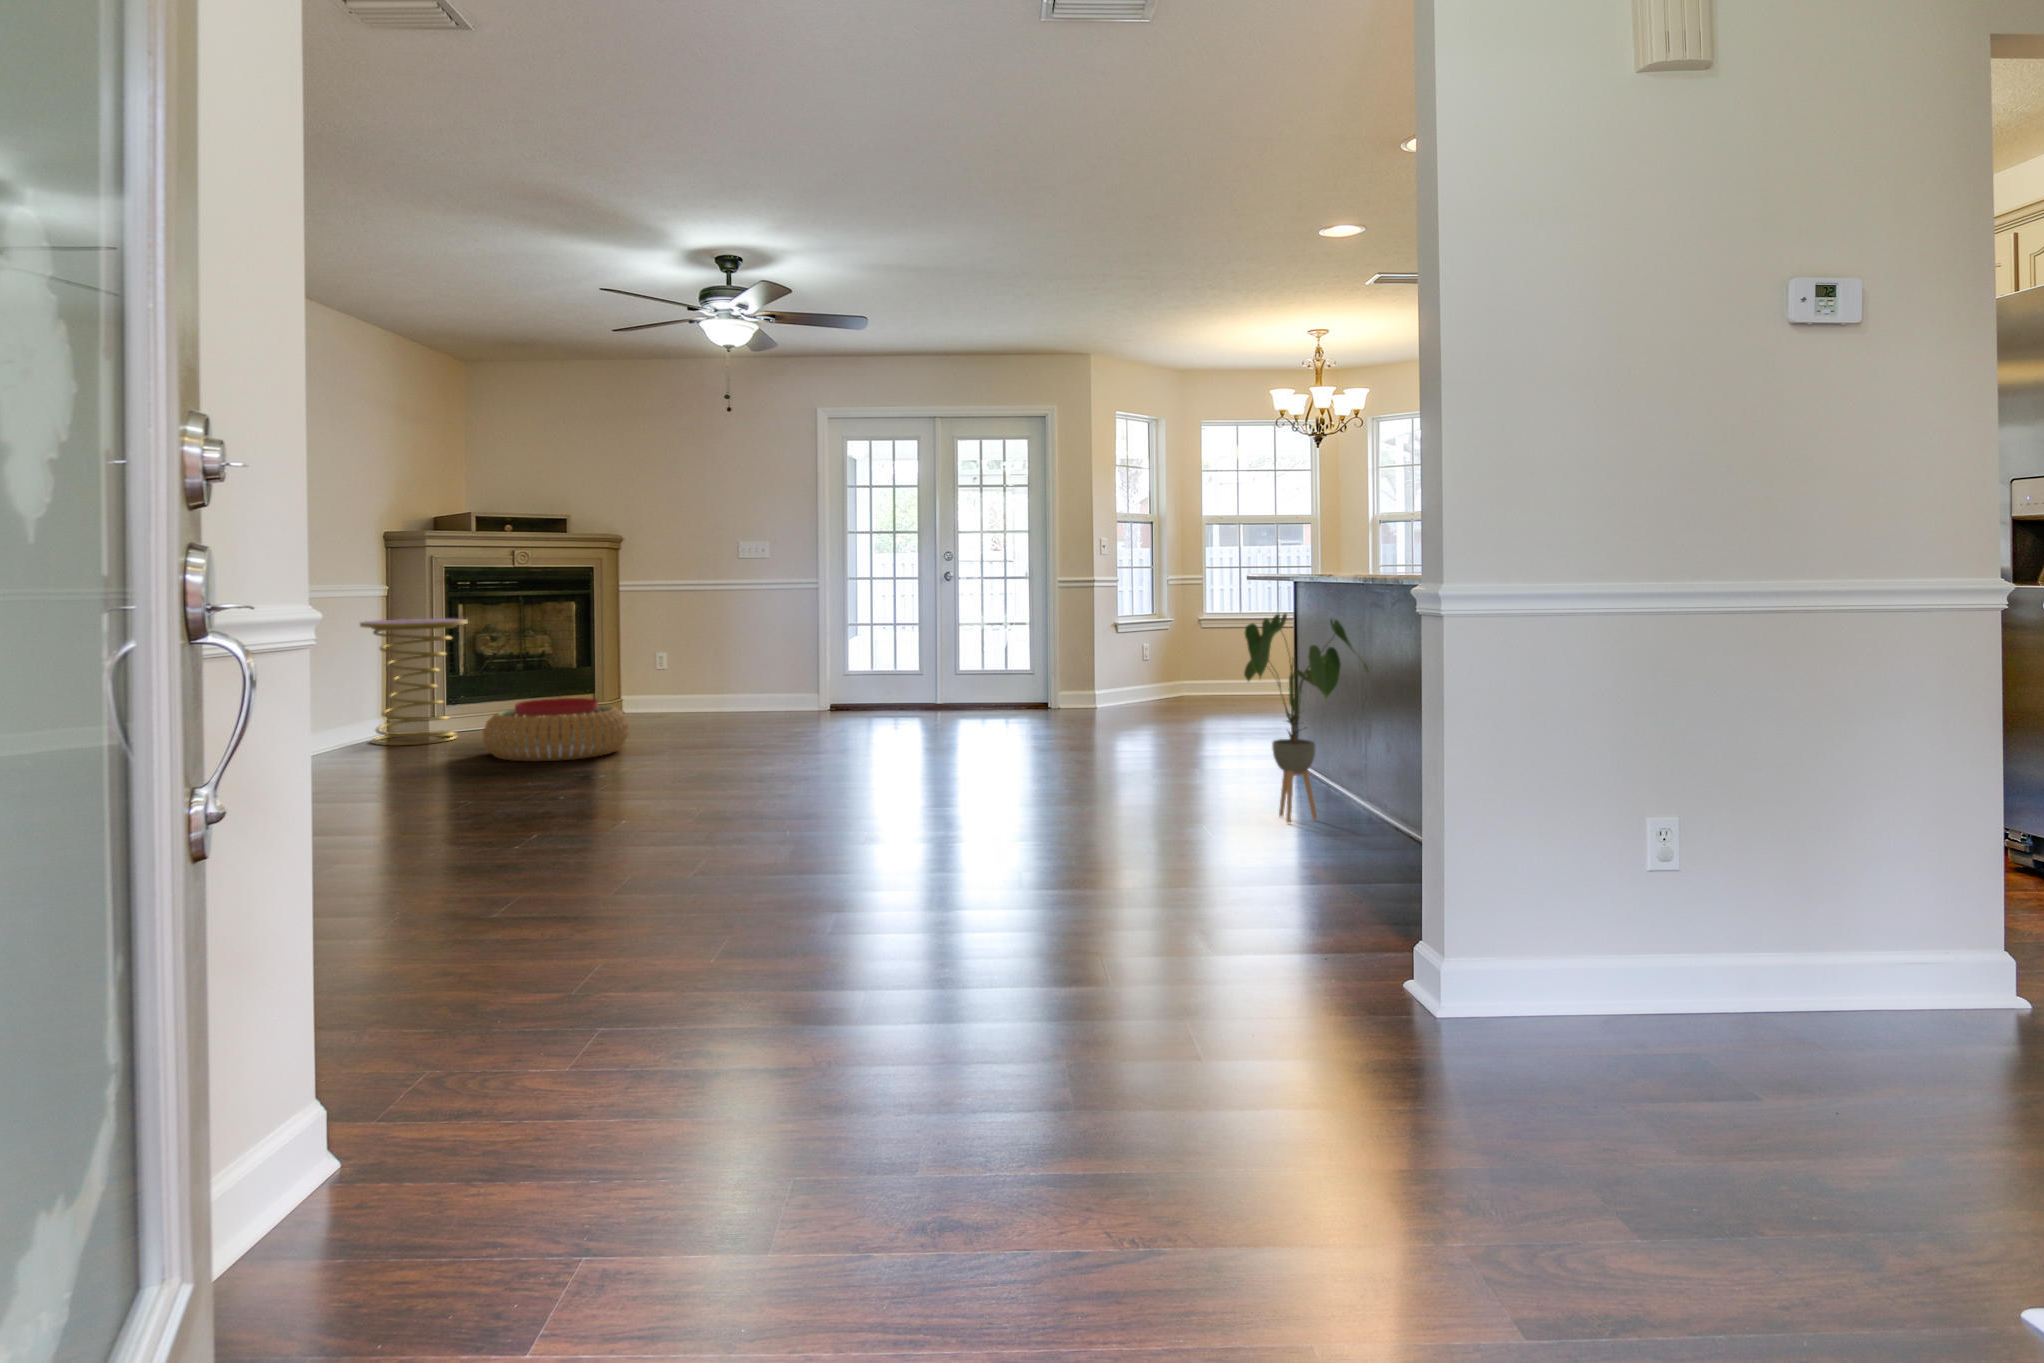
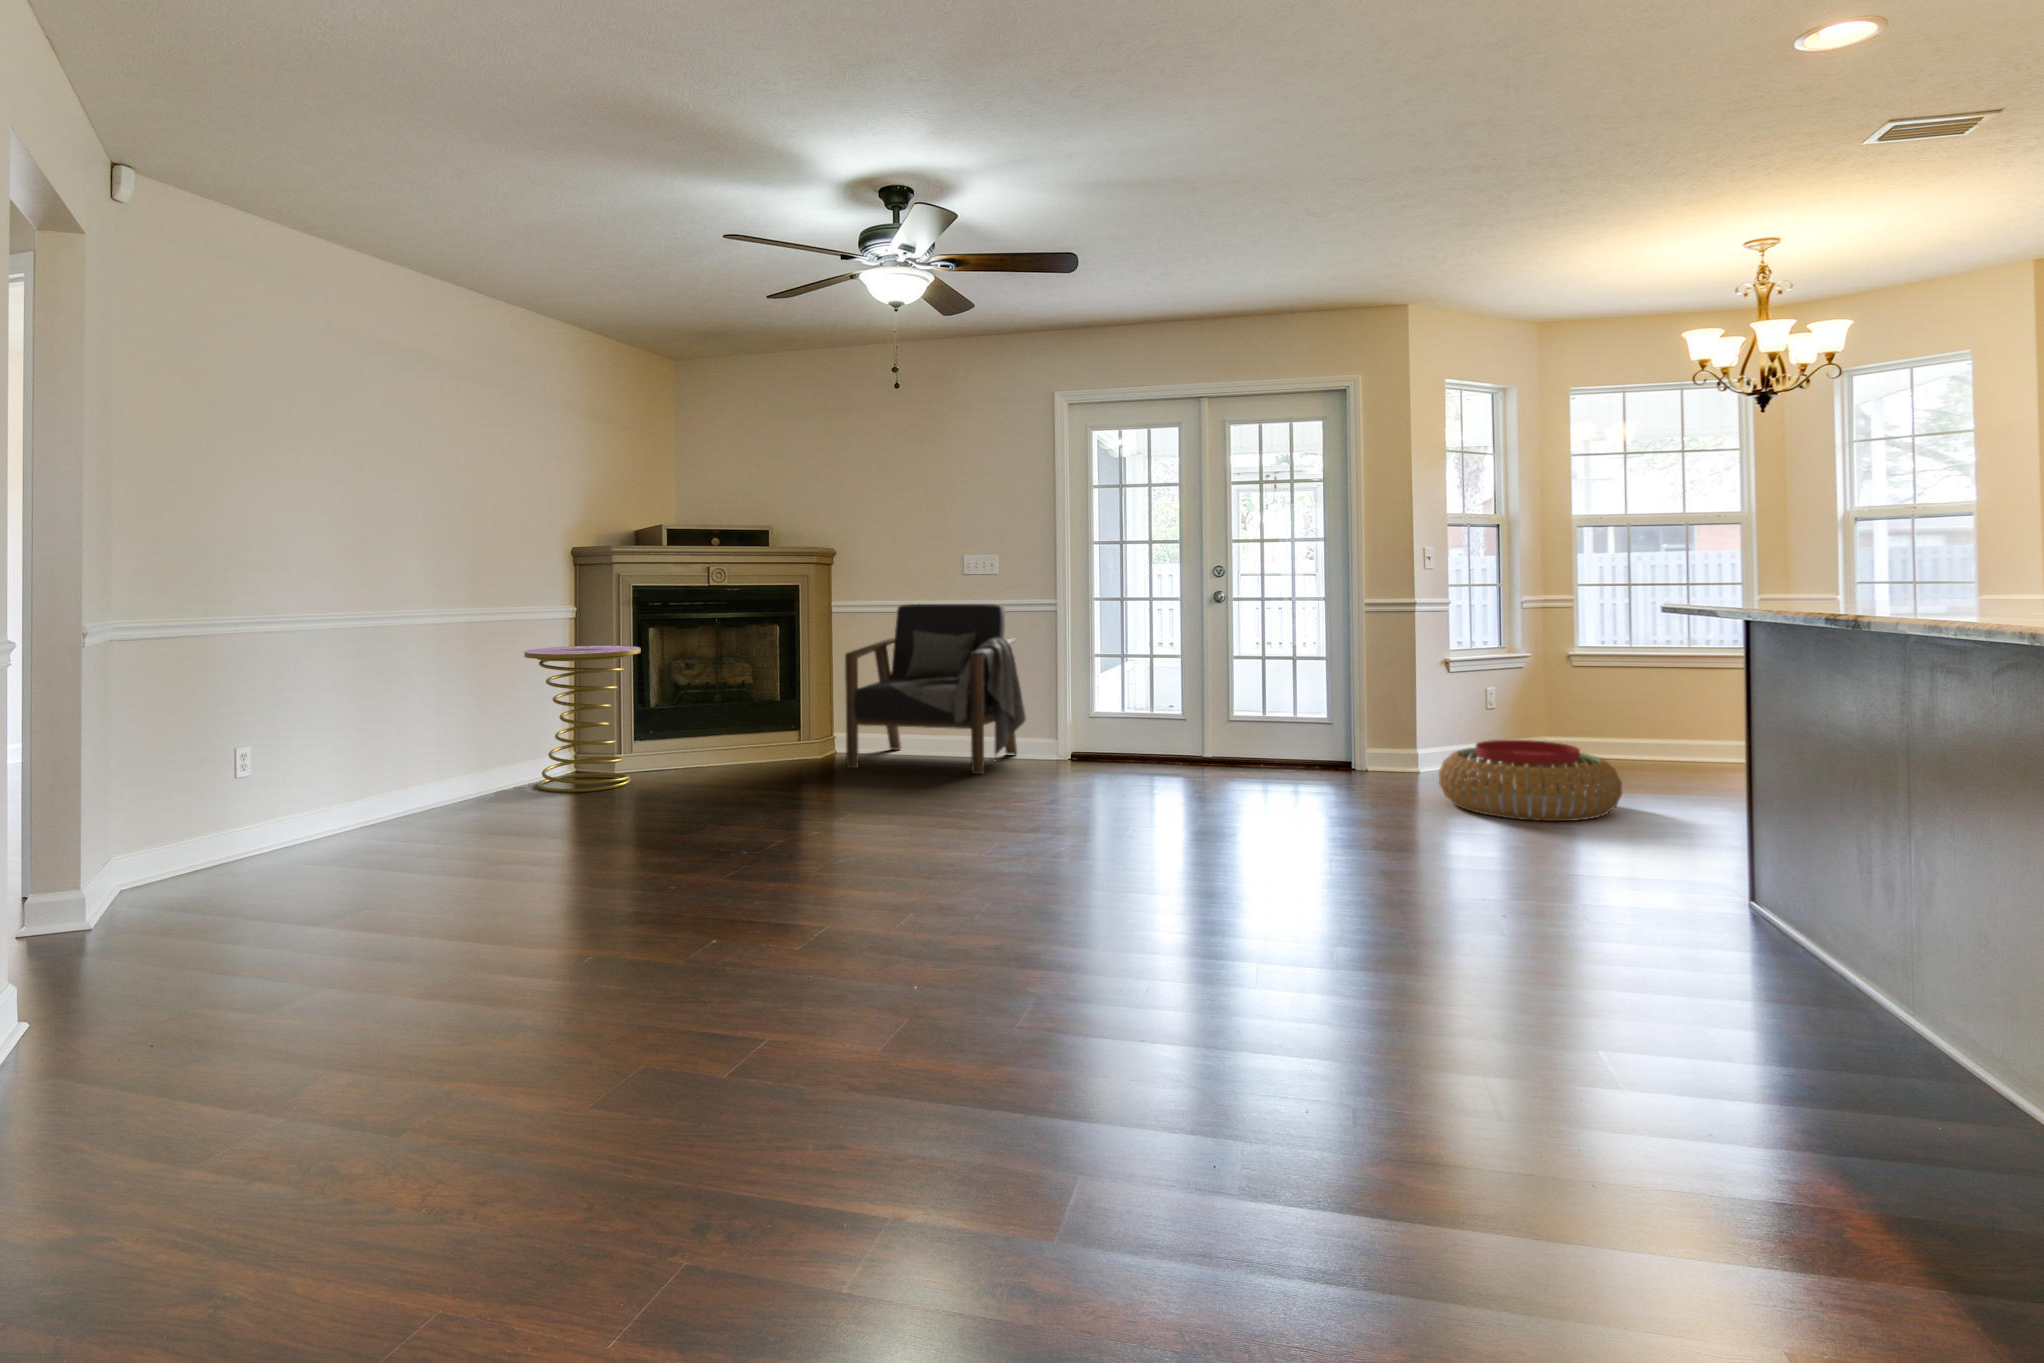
armchair: none [643,584,794,723] -> present [845,604,1026,774]
house plant: present [1244,614,1369,823] -> none [1652,717,1949,1140]
pouf: present [483,698,629,761] -> present [1439,740,1622,821]

